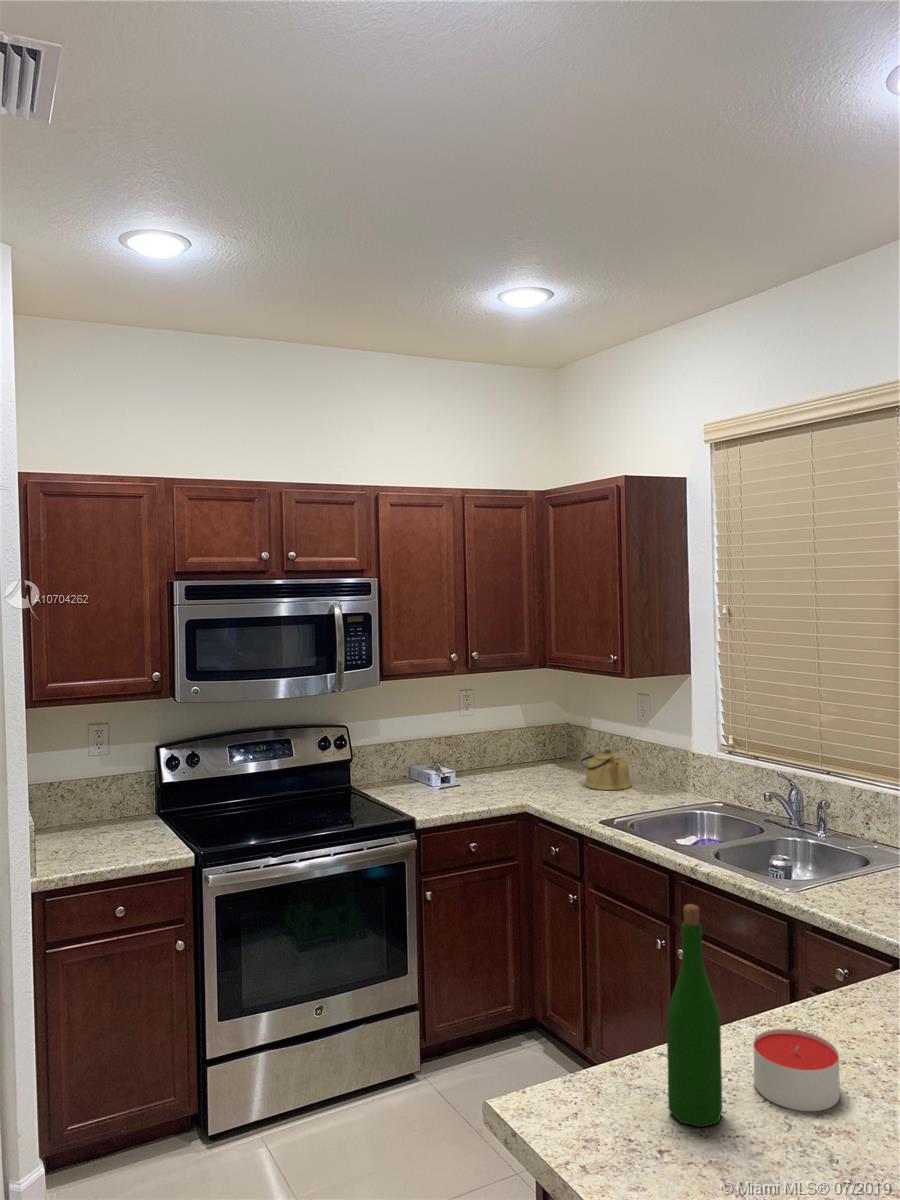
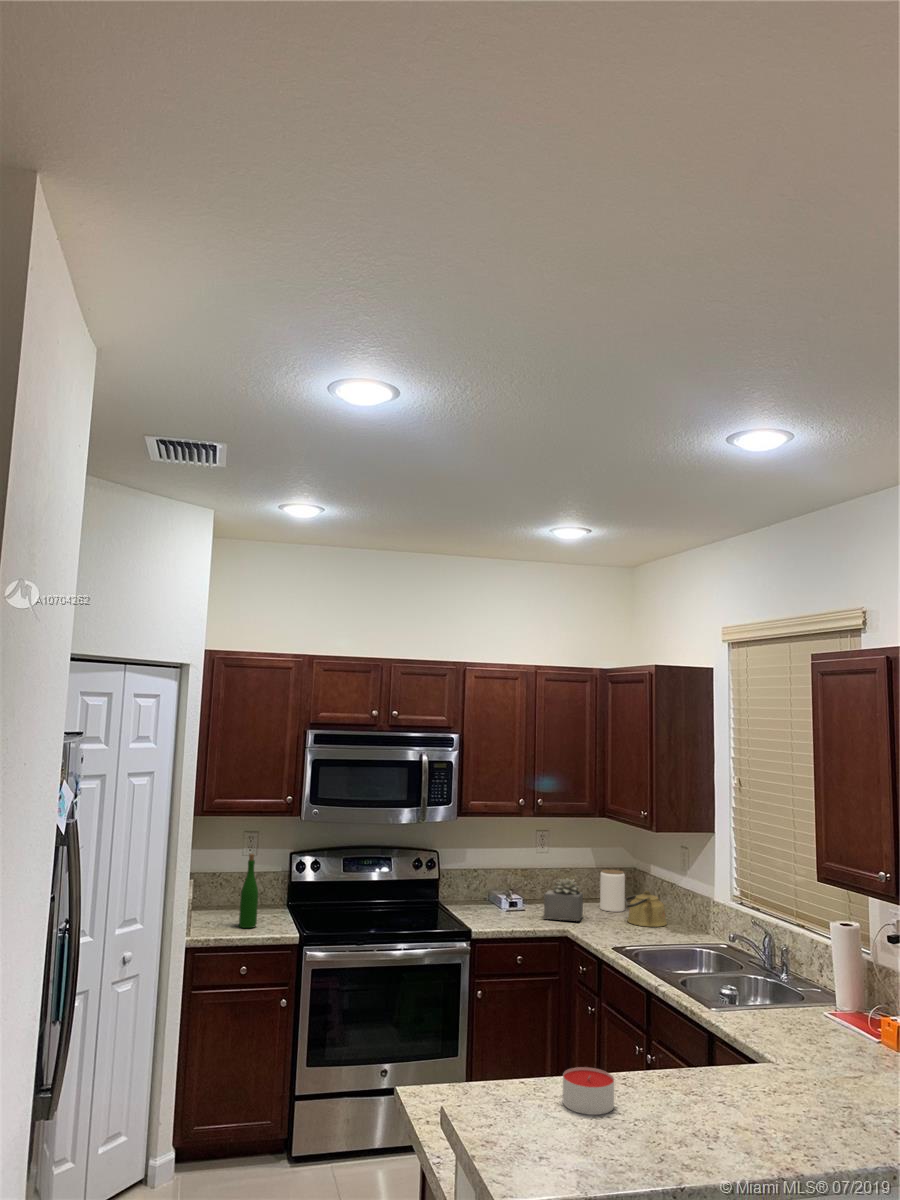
jar: none [542,728,571,776] -> present [600,870,625,912]
succulent plant: none [490,743,535,794] -> present [544,879,583,921]
wine bottle: present [667,904,722,1127] -> present [239,854,258,928]

